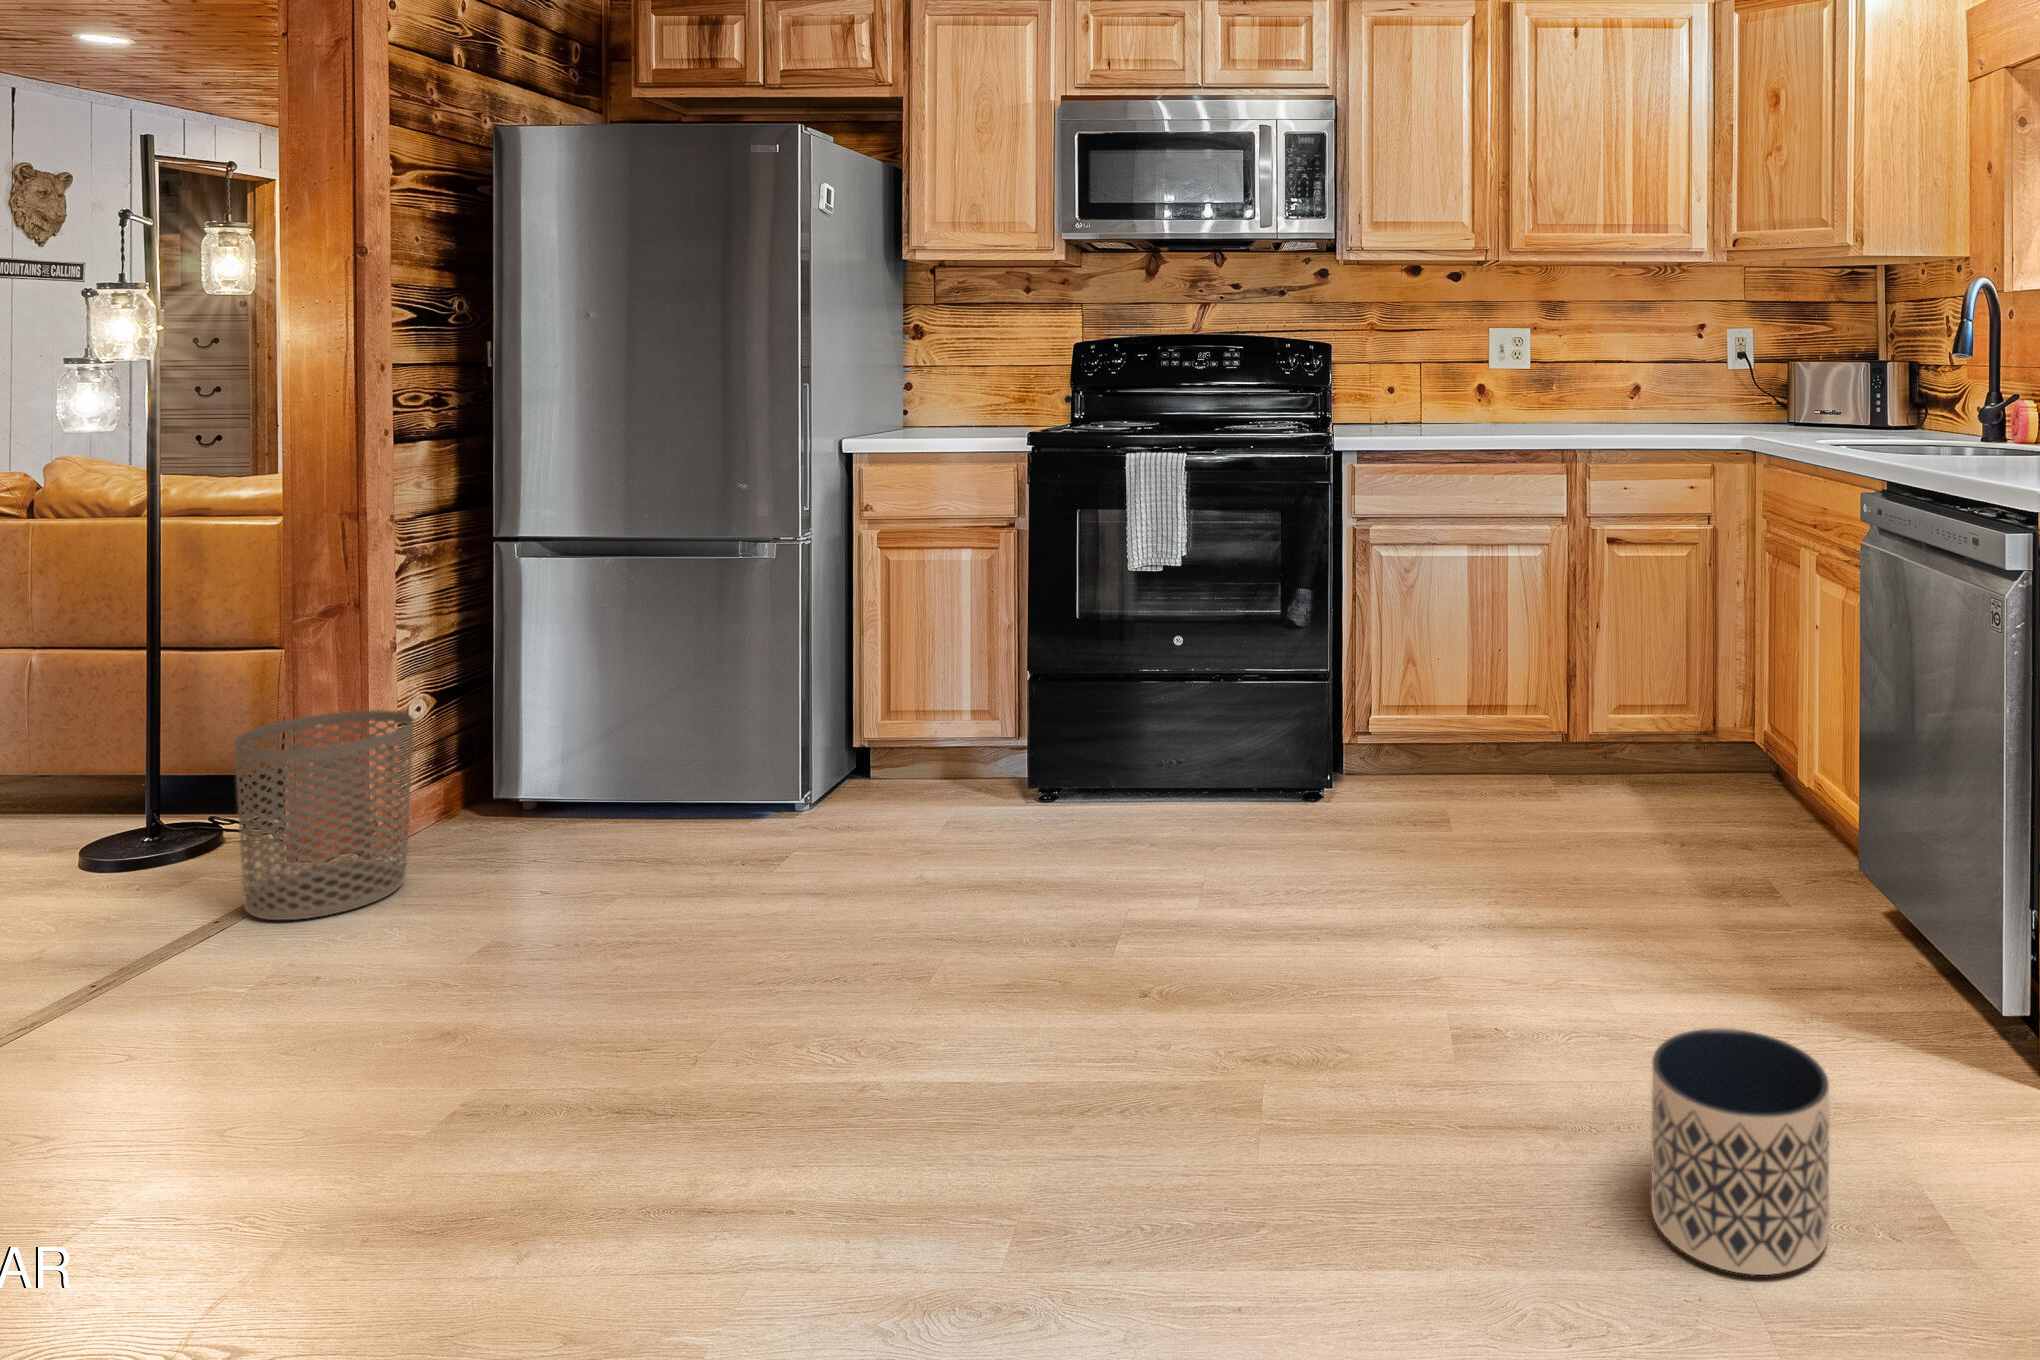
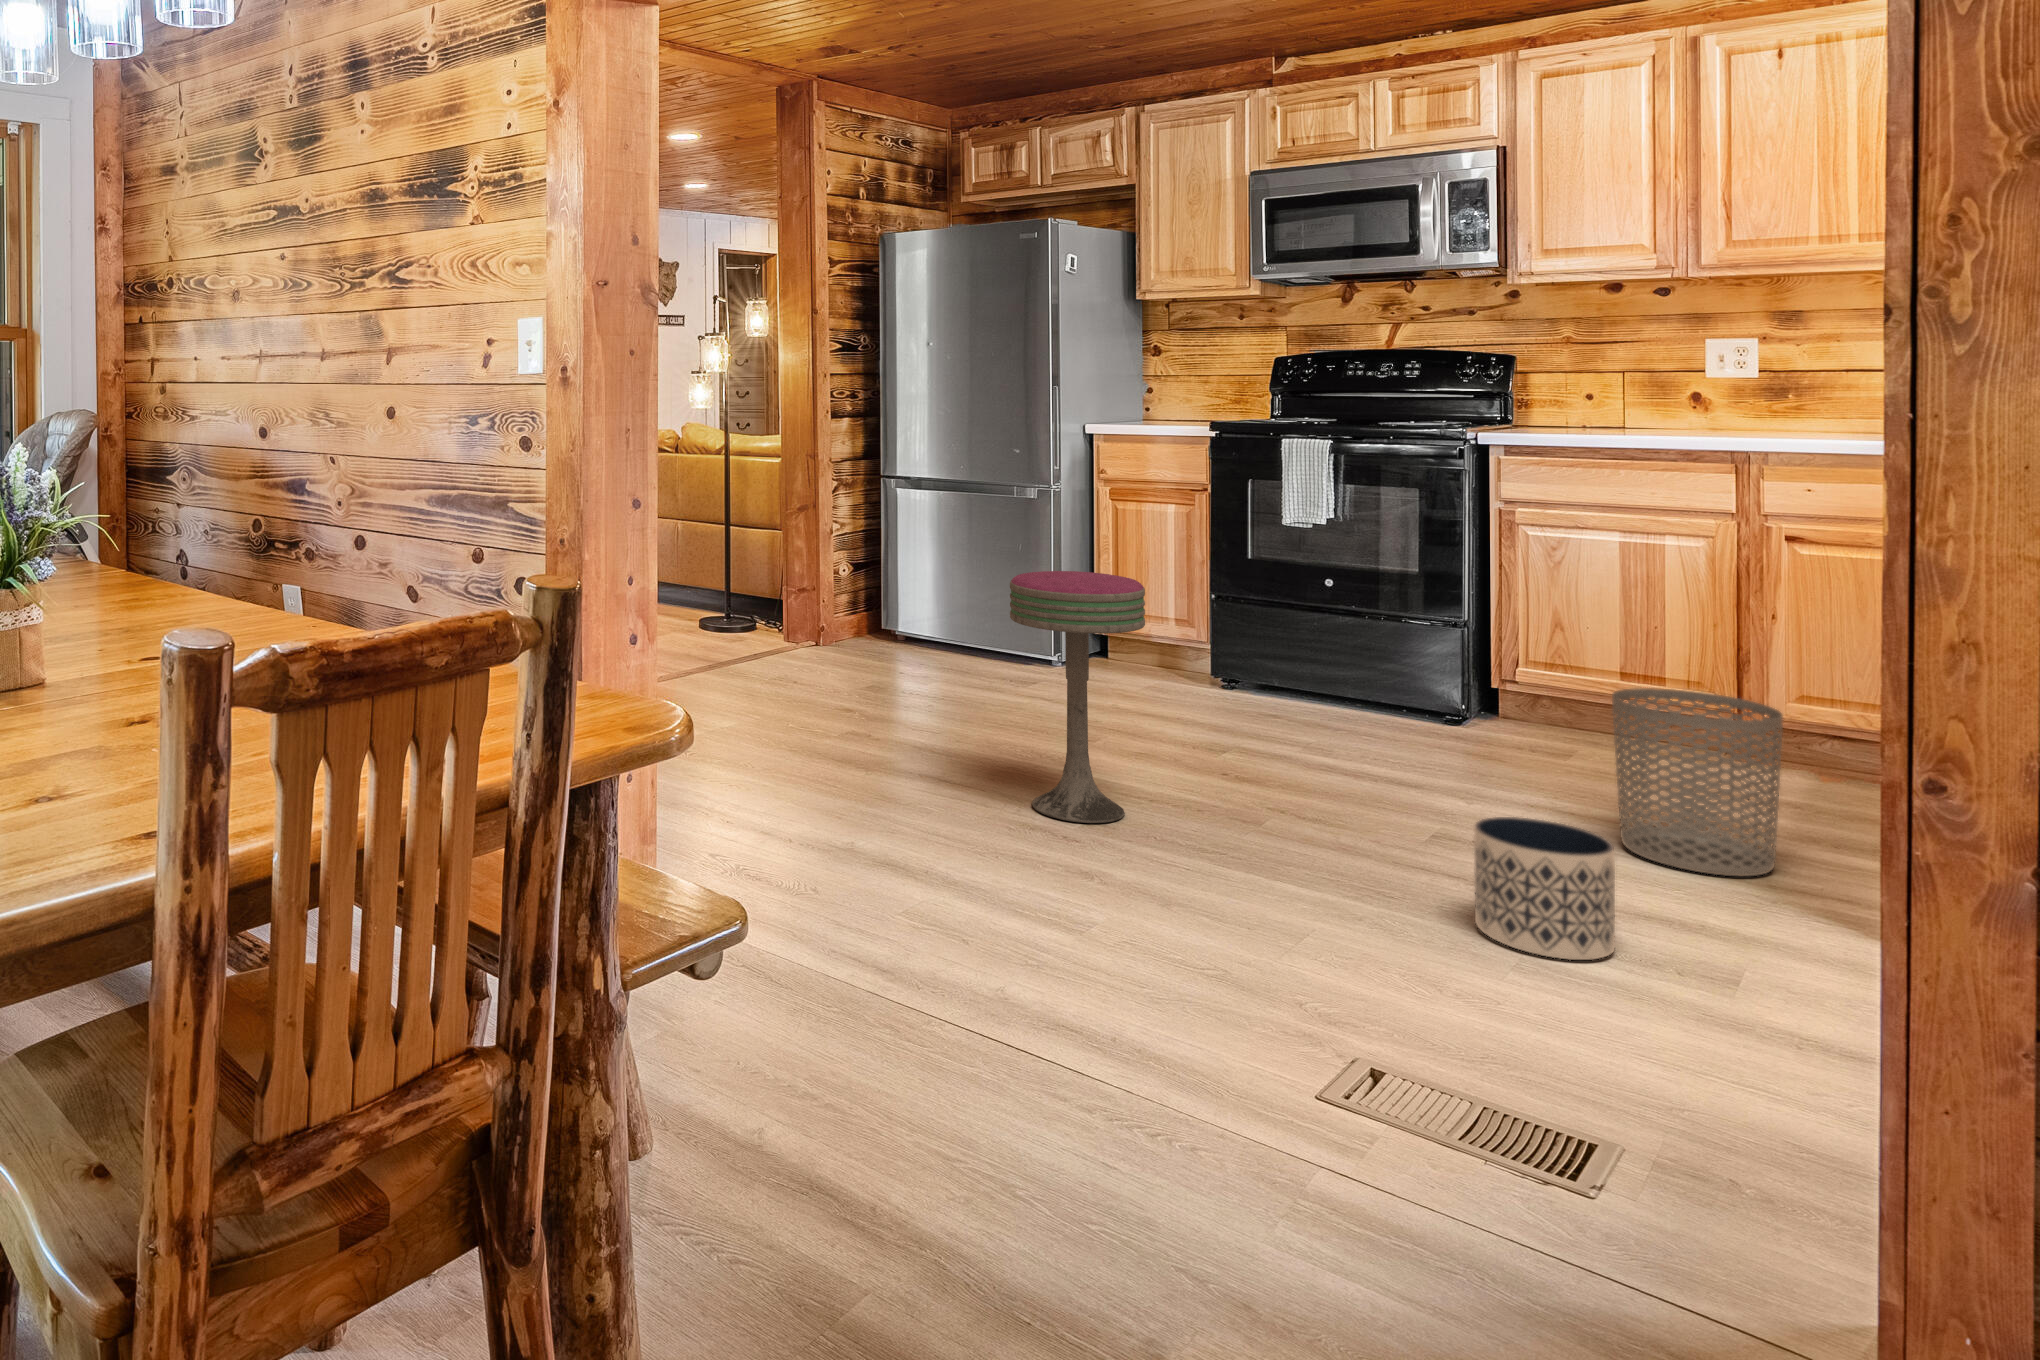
waste bin: present [234,710,413,920] -> present [1612,688,1783,876]
bar stool: none [864,727,1108,1231] -> present [1010,571,1145,823]

